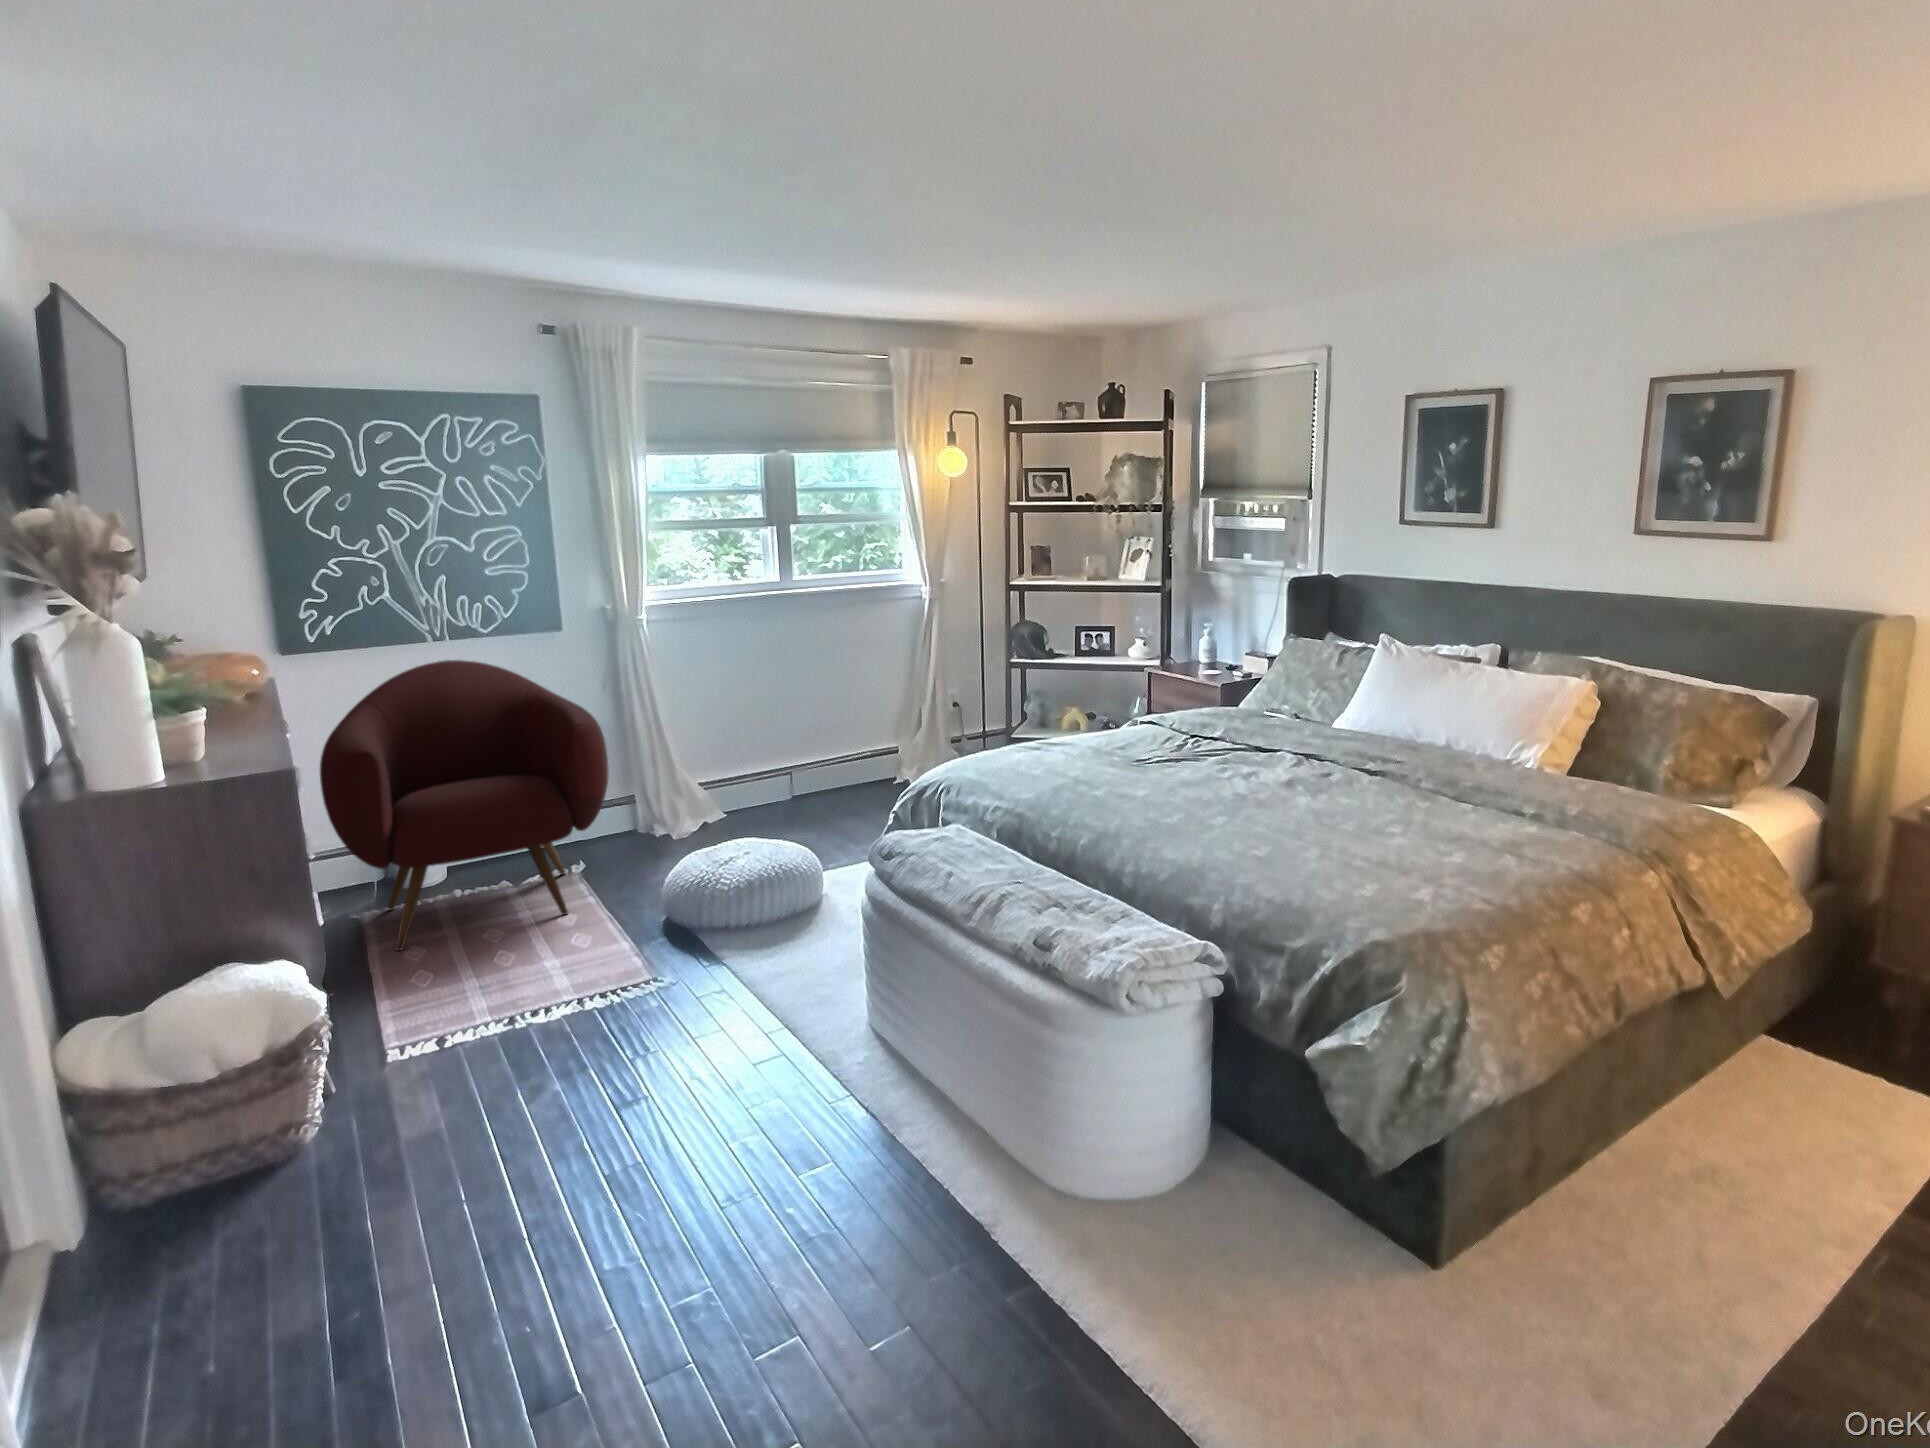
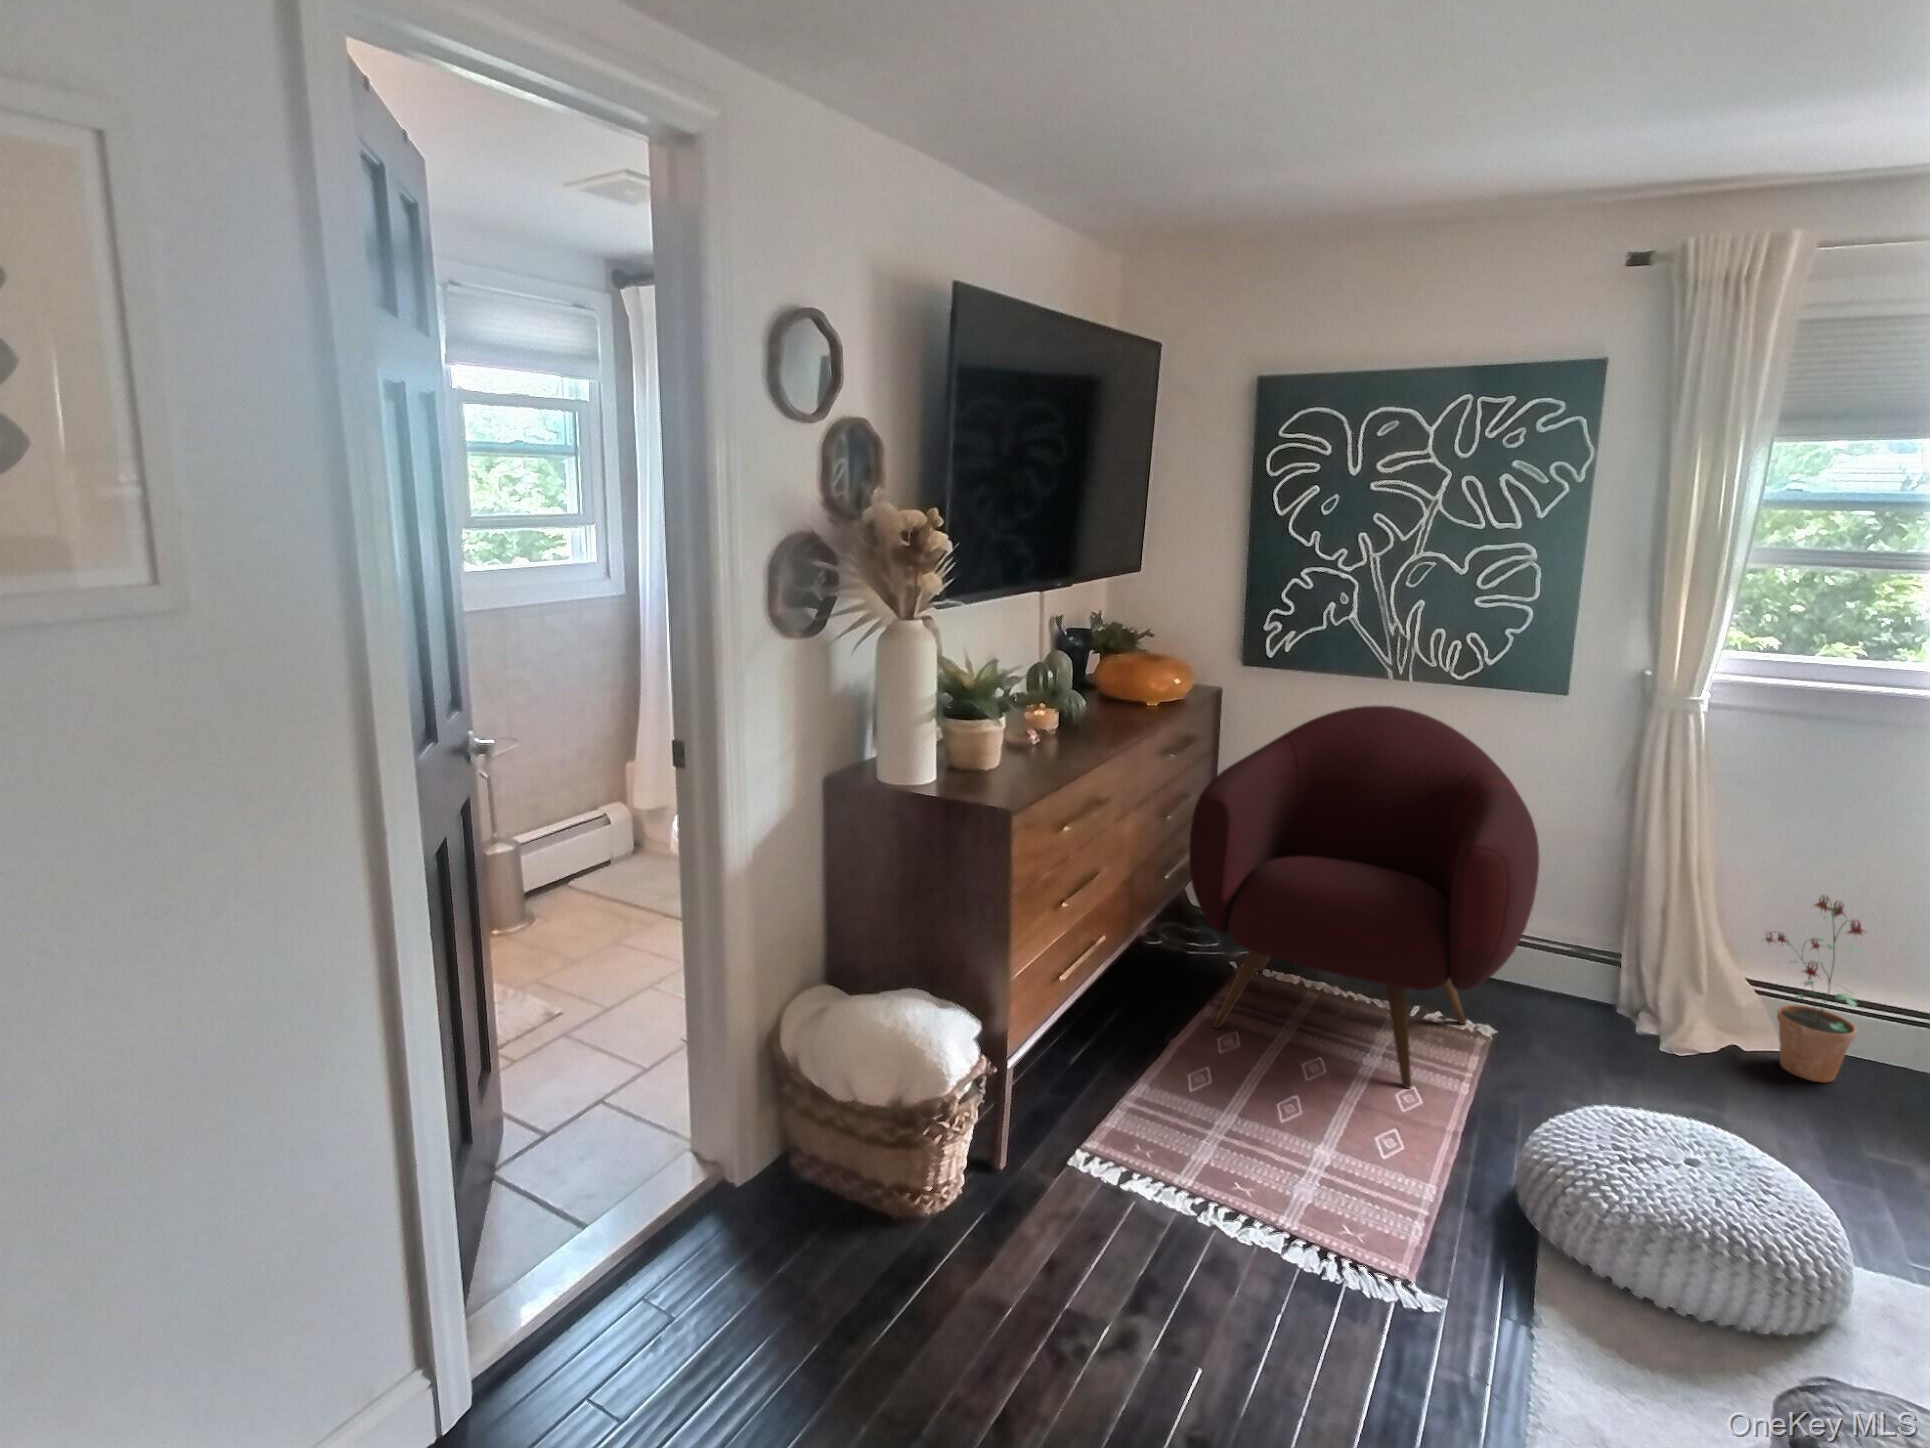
potted plant: none [701,720,757,825] -> present [1766,896,1863,1082]

